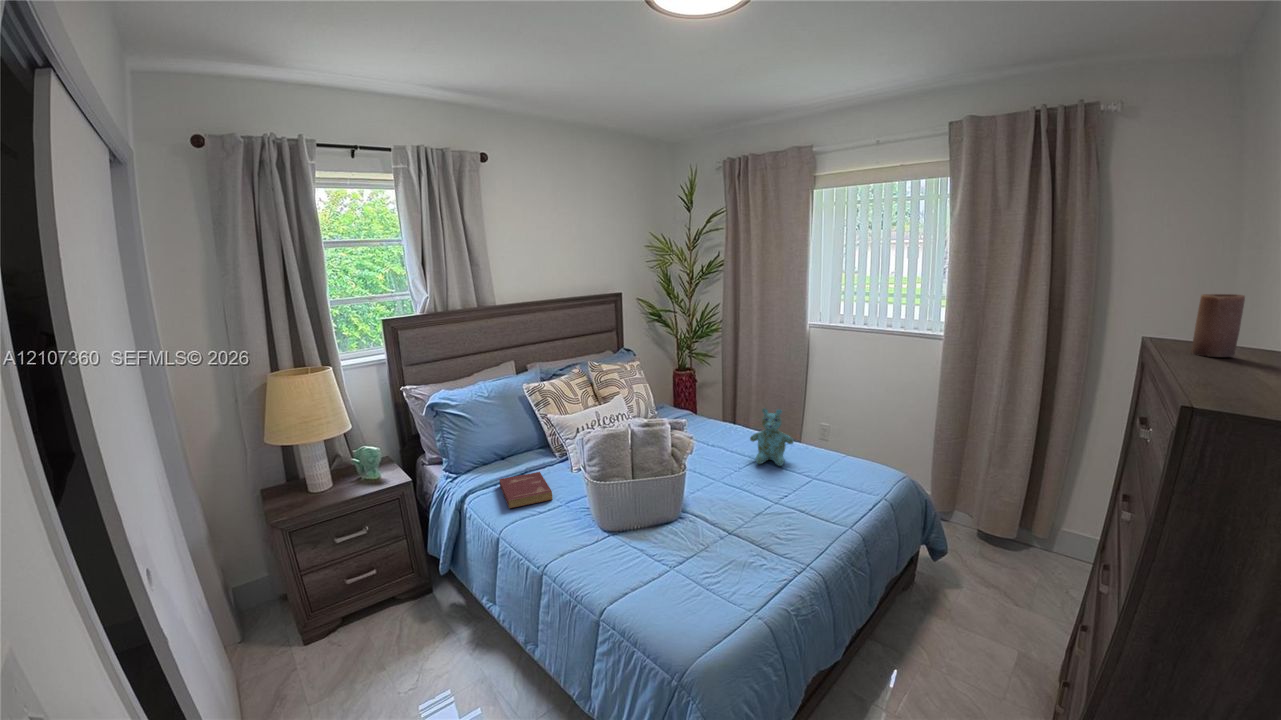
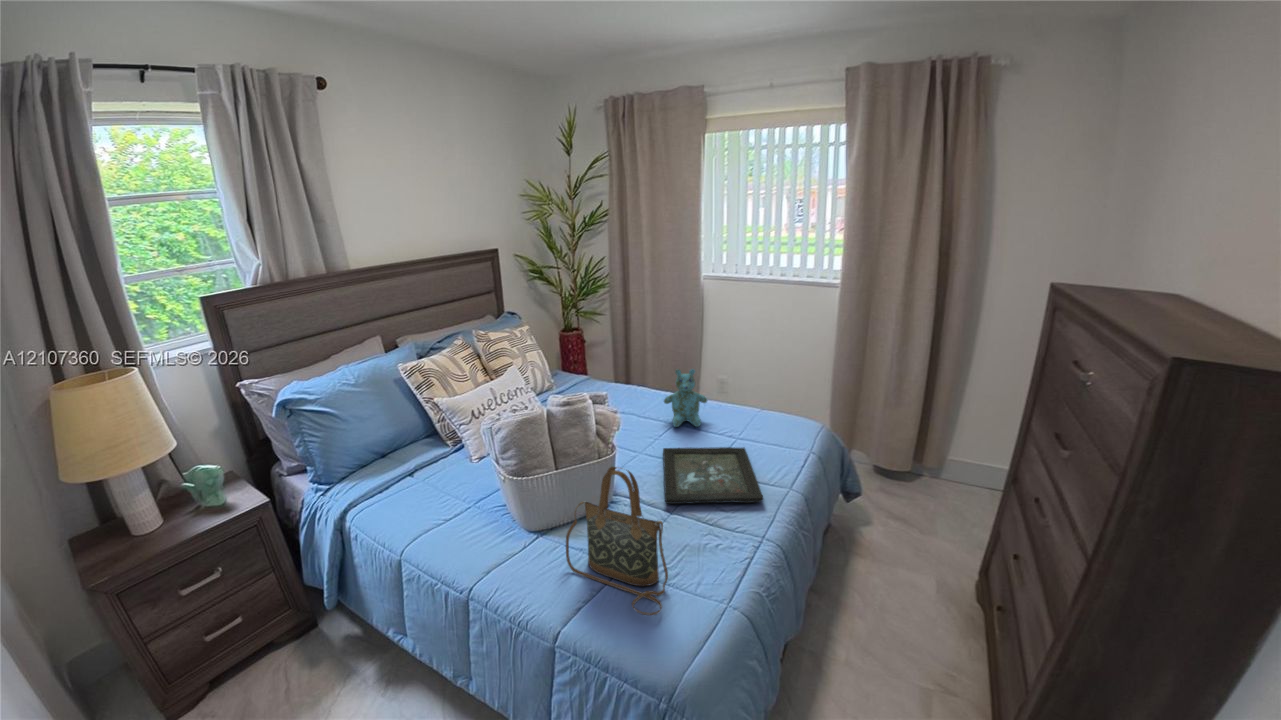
candle: present [1191,294,1245,357] -> none [1101,245,1153,305]
book: present [499,472,552,508] -> none [388,468,461,521]
handbag: none [625,474,708,608] -> present [566,467,668,615]
tray: none [726,480,823,537] -> present [663,447,763,504]

